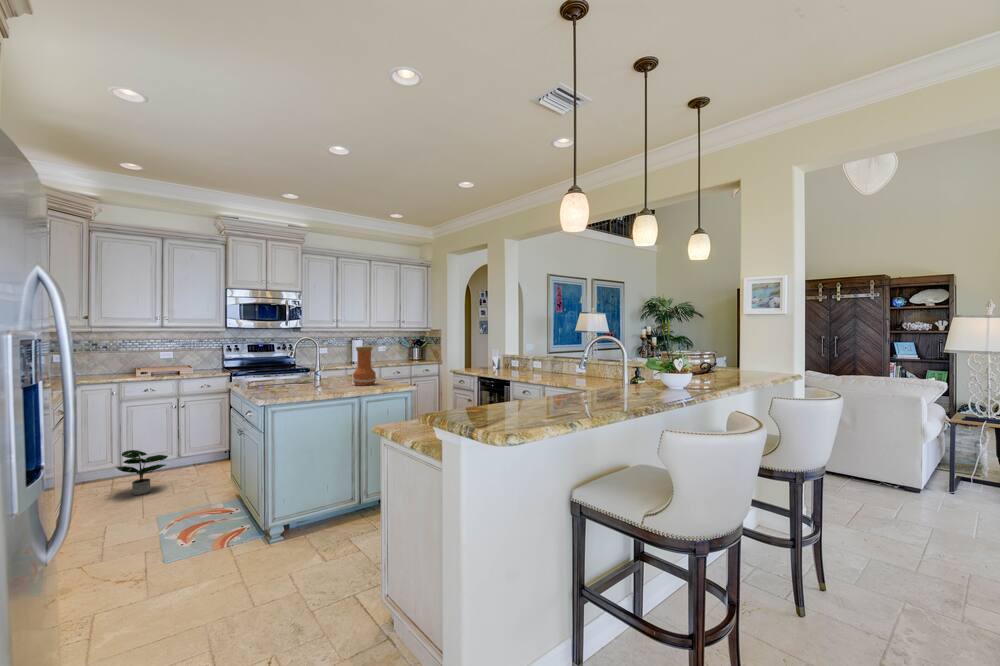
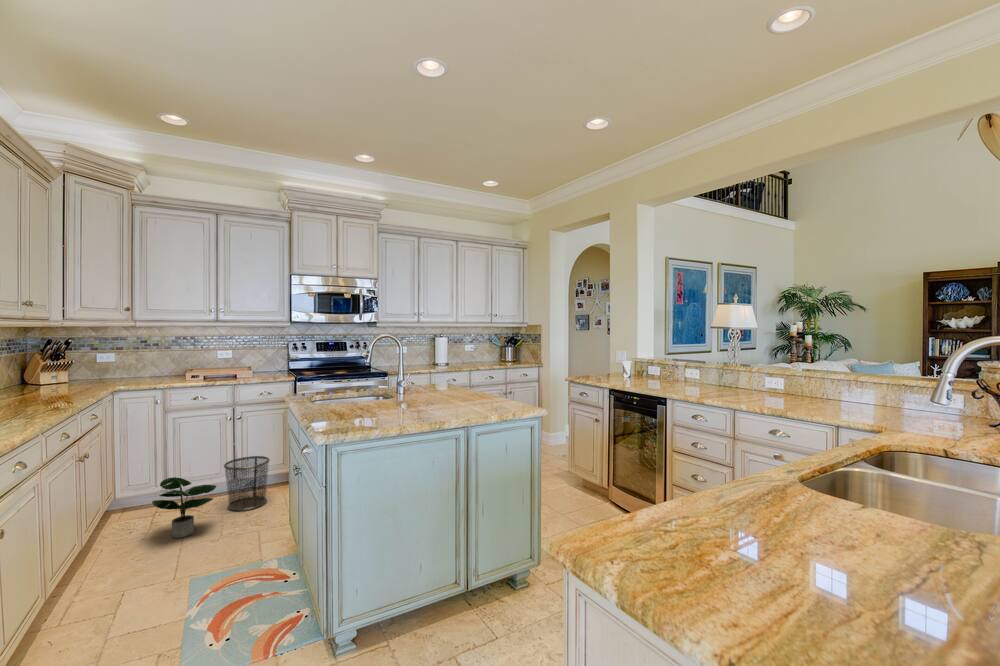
vase: present [352,347,376,386] -> none [452,348,485,406]
waste bin: none [171,436,210,478] -> present [224,456,270,511]

